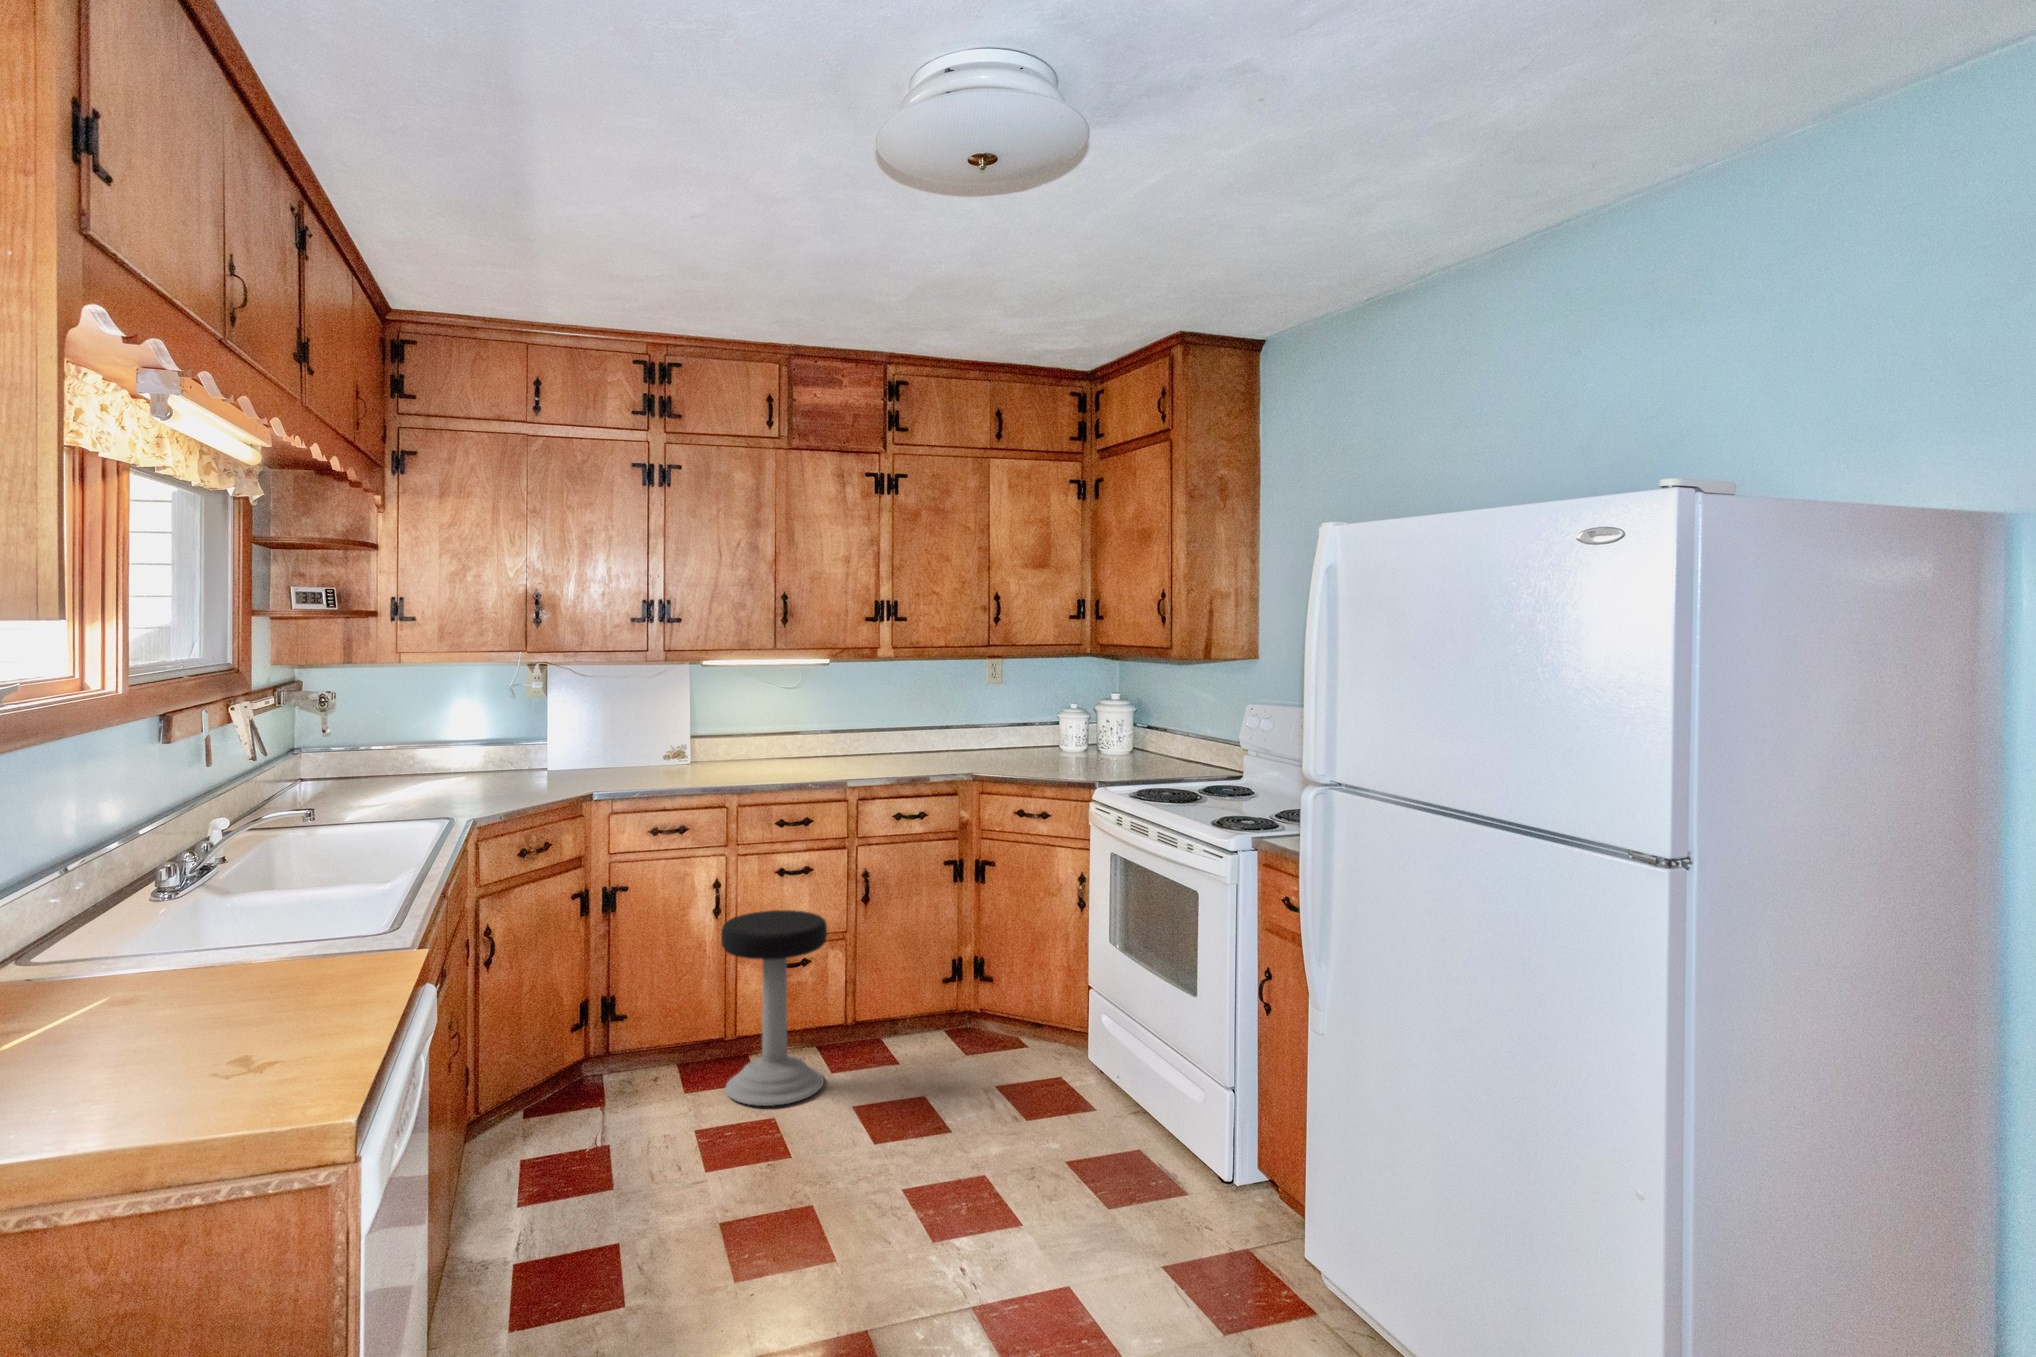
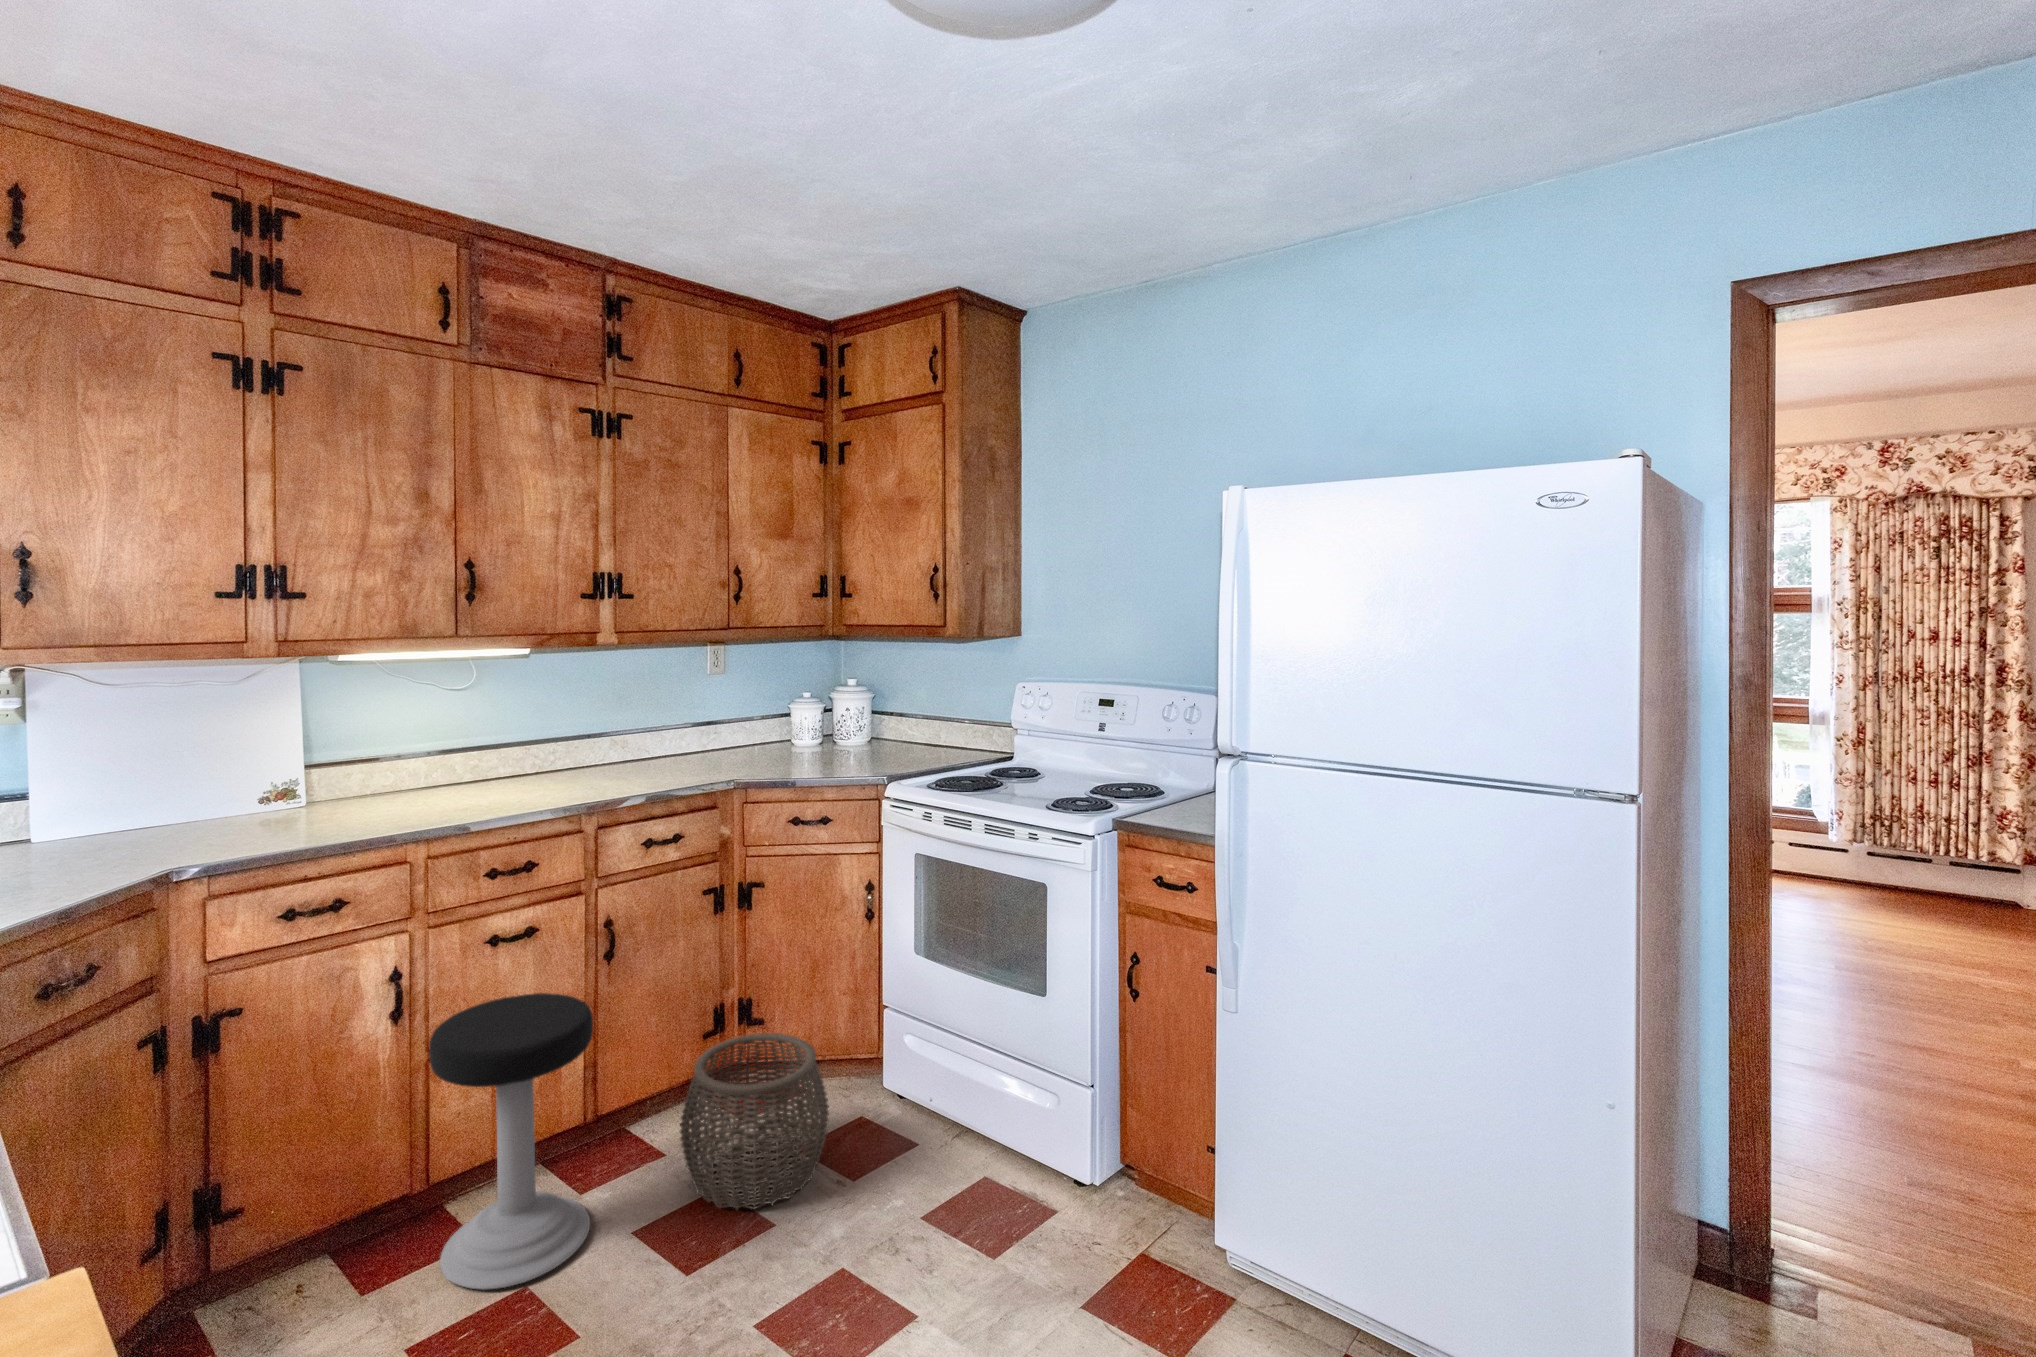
woven basket: none [888,975,1006,1104] -> present [680,1033,829,1209]

